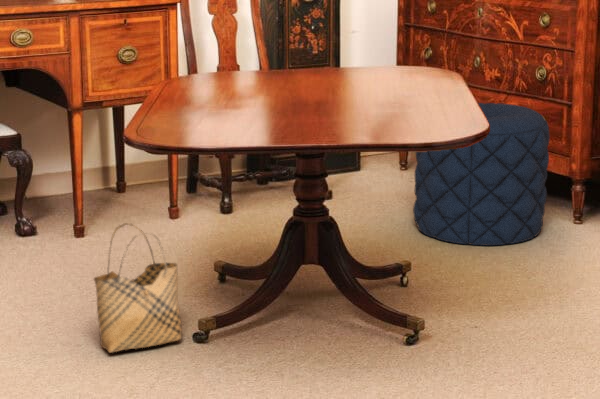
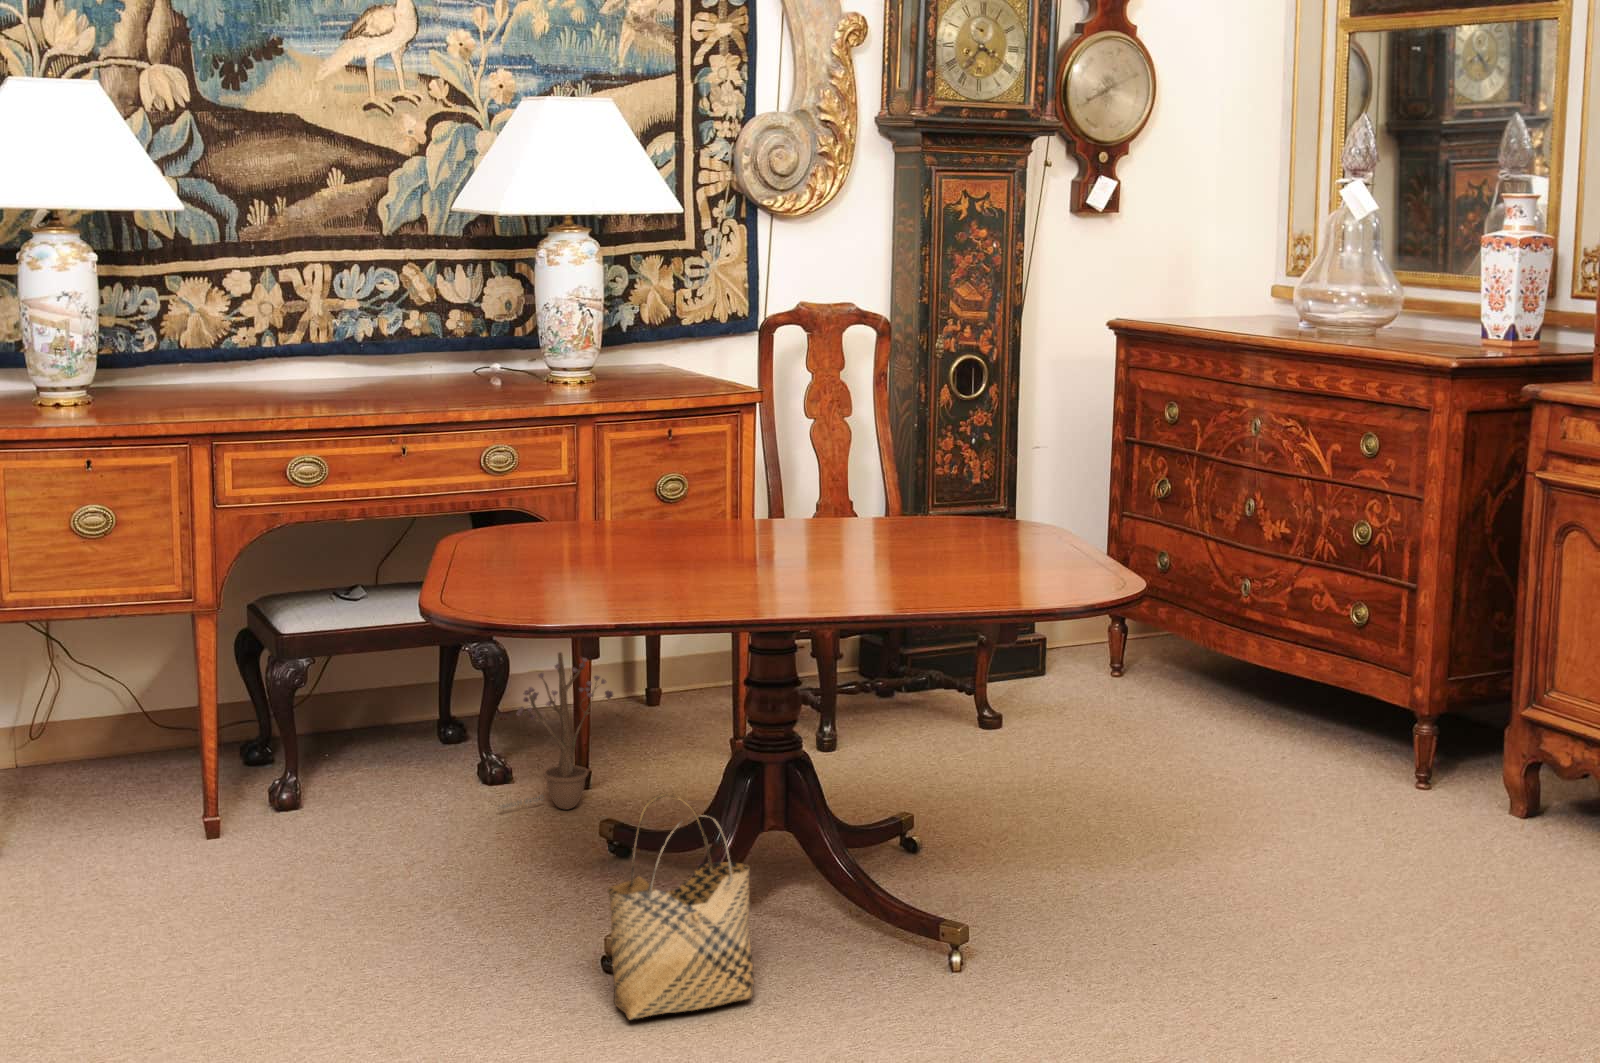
pouf: present [413,103,550,246] -> none [1142,580,1380,829]
decorative plant: none [29,154,97,249] -> present [499,652,613,809]

